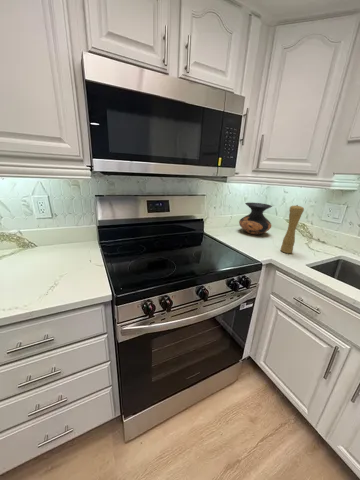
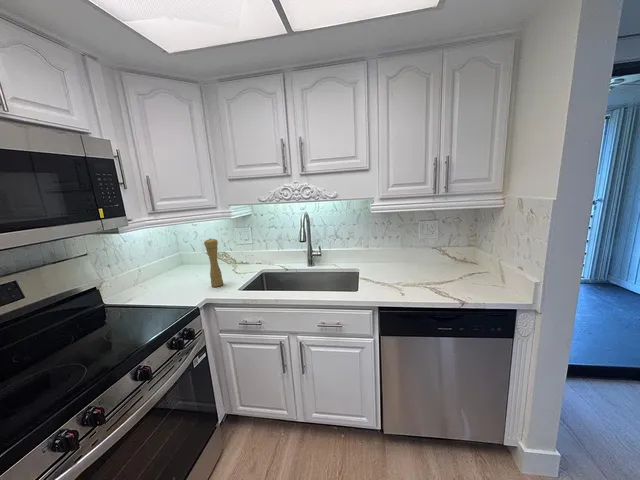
vase: present [239,203,272,235] -> none [153,244,193,282]

